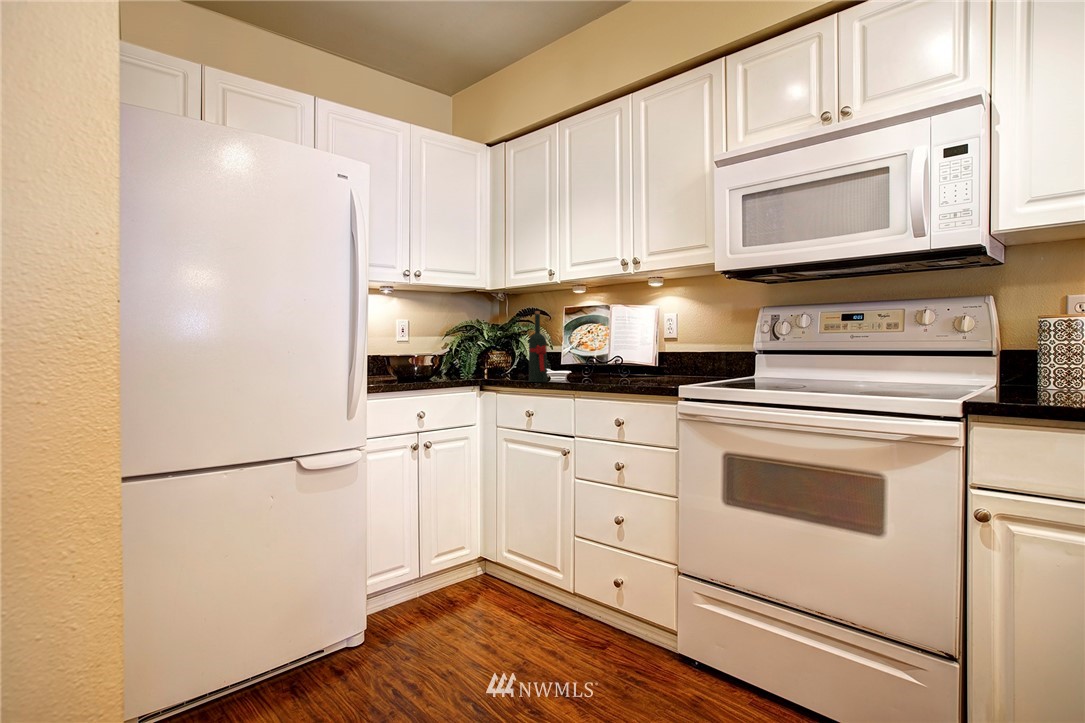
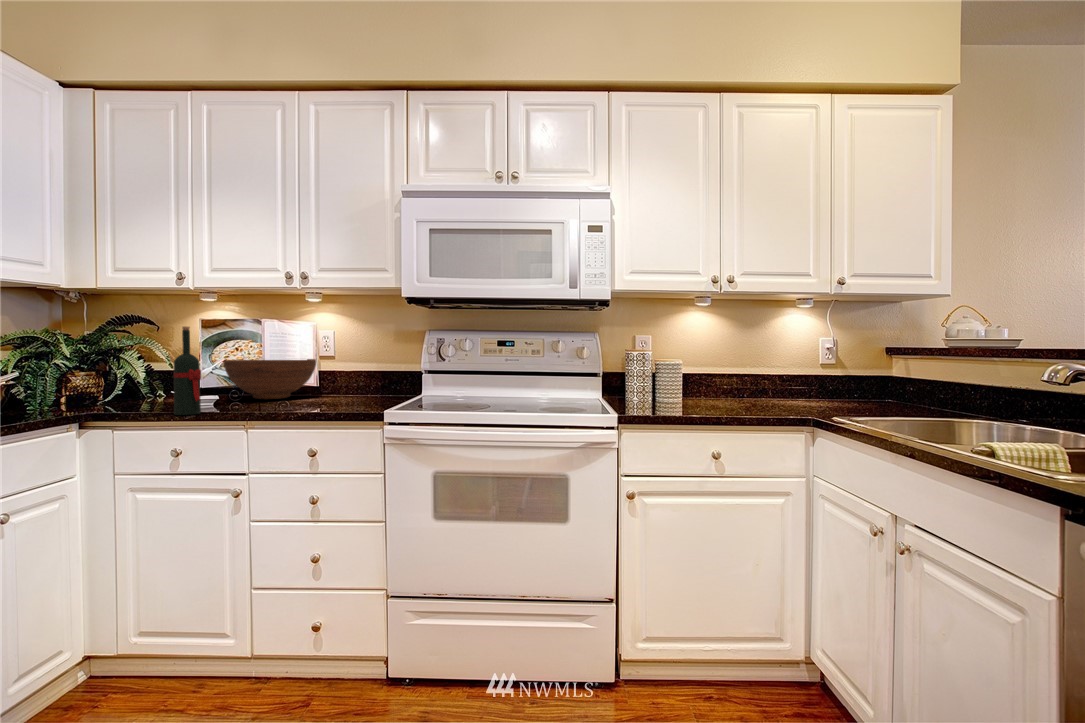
fruit bowl: none [578,339,653,375] -> present [224,359,316,399]

